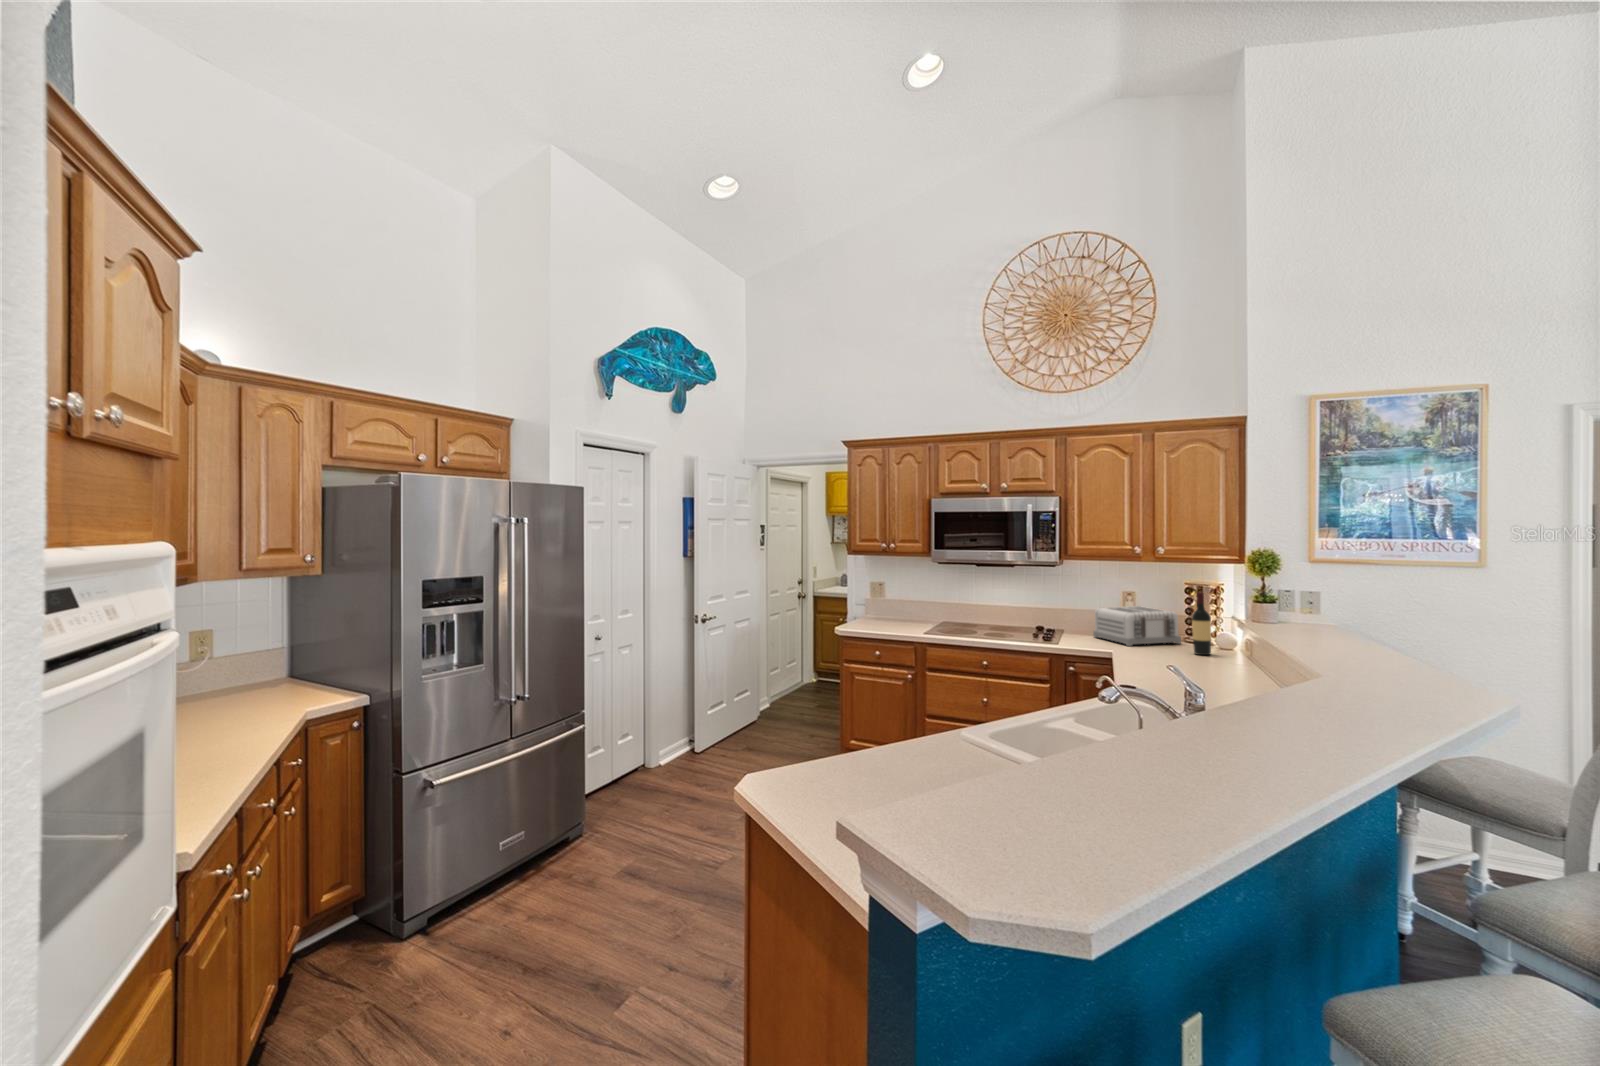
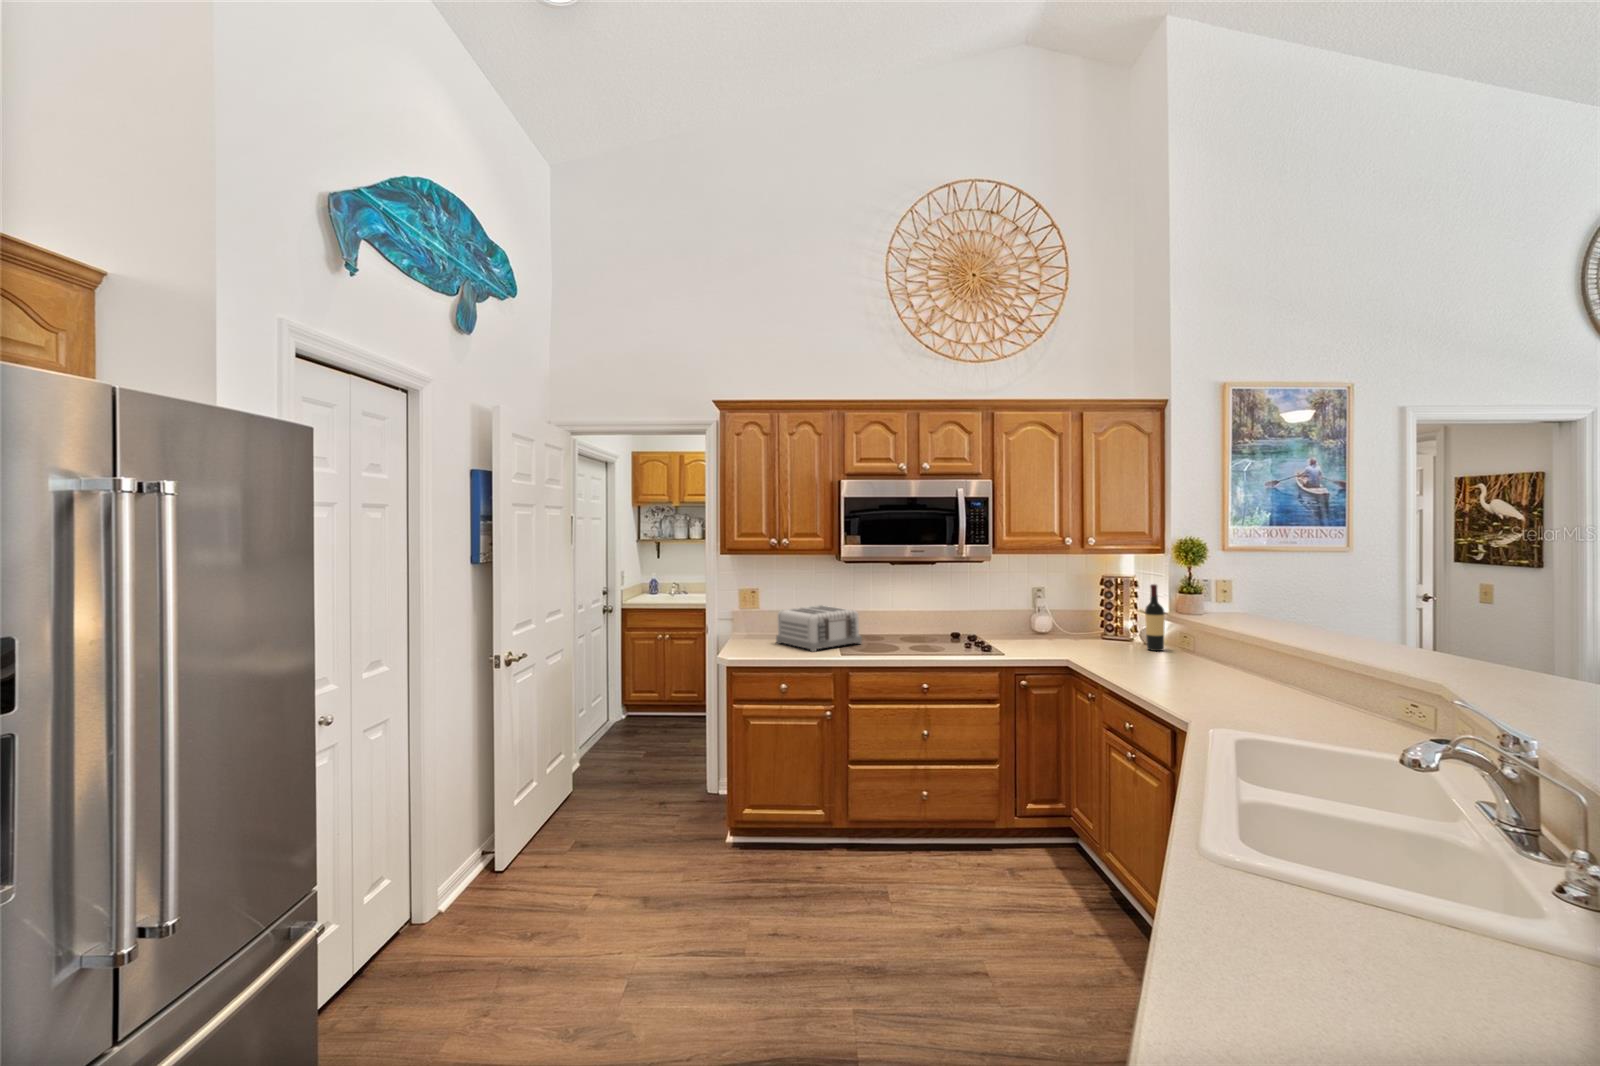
toaster: present [1093,606,1181,646] -> present [776,605,862,652]

